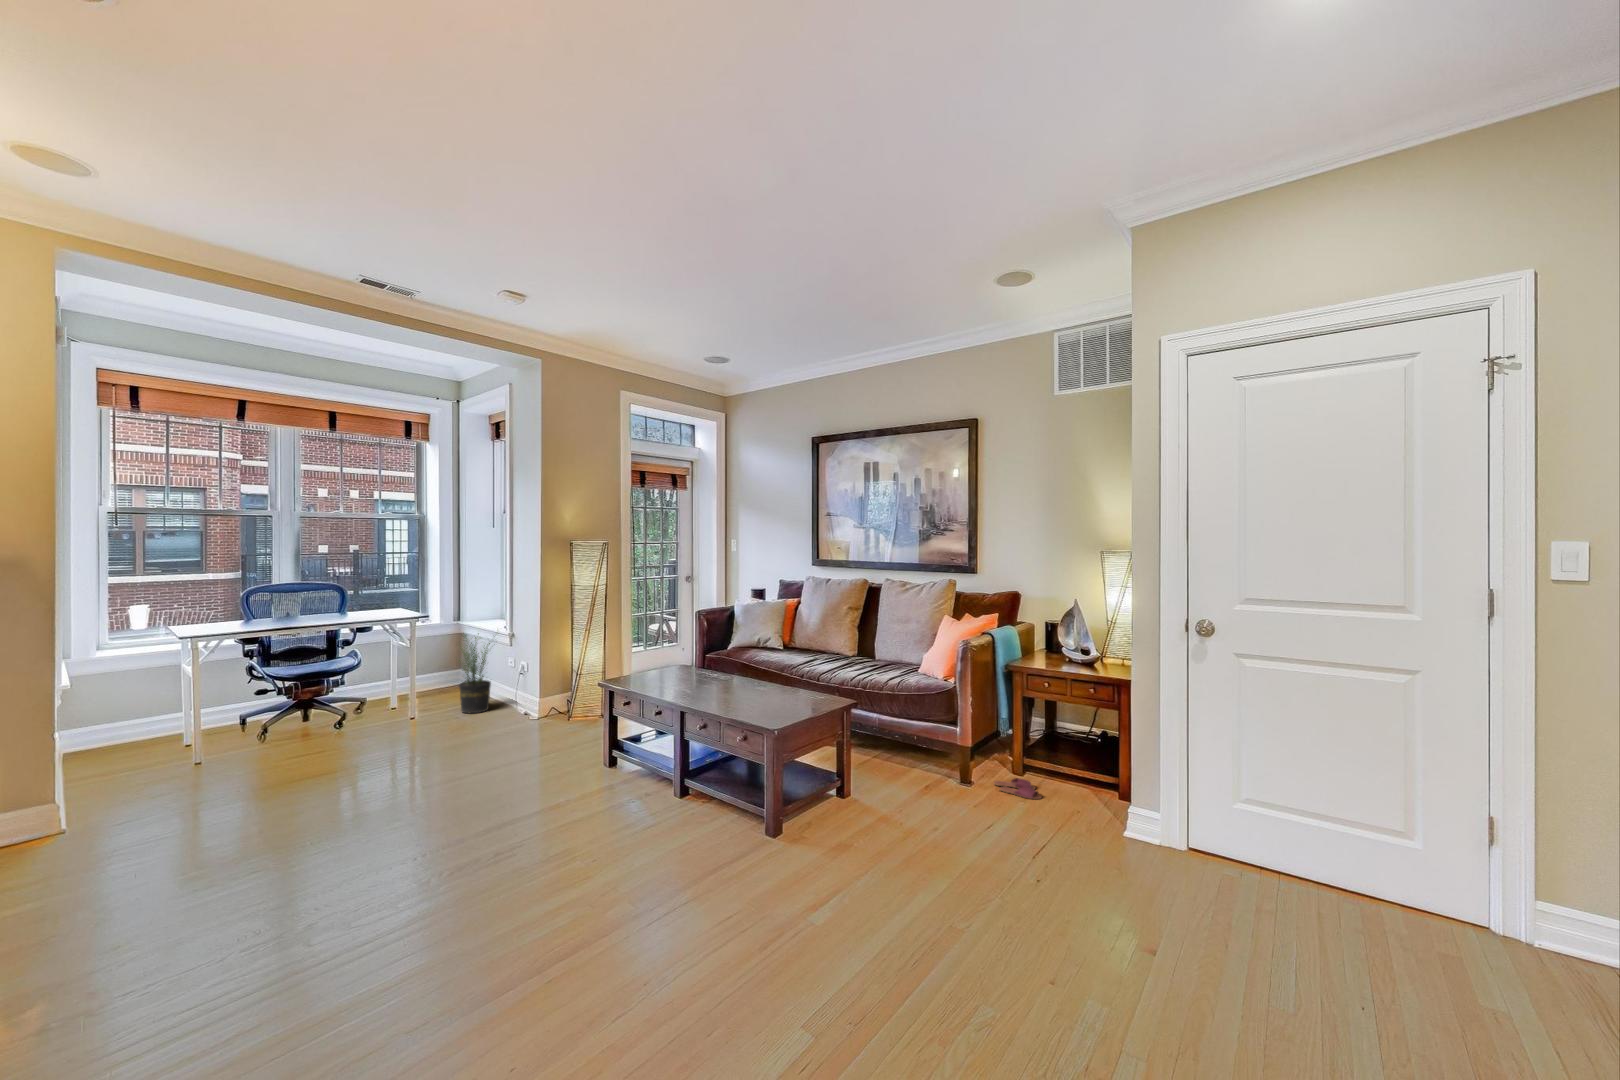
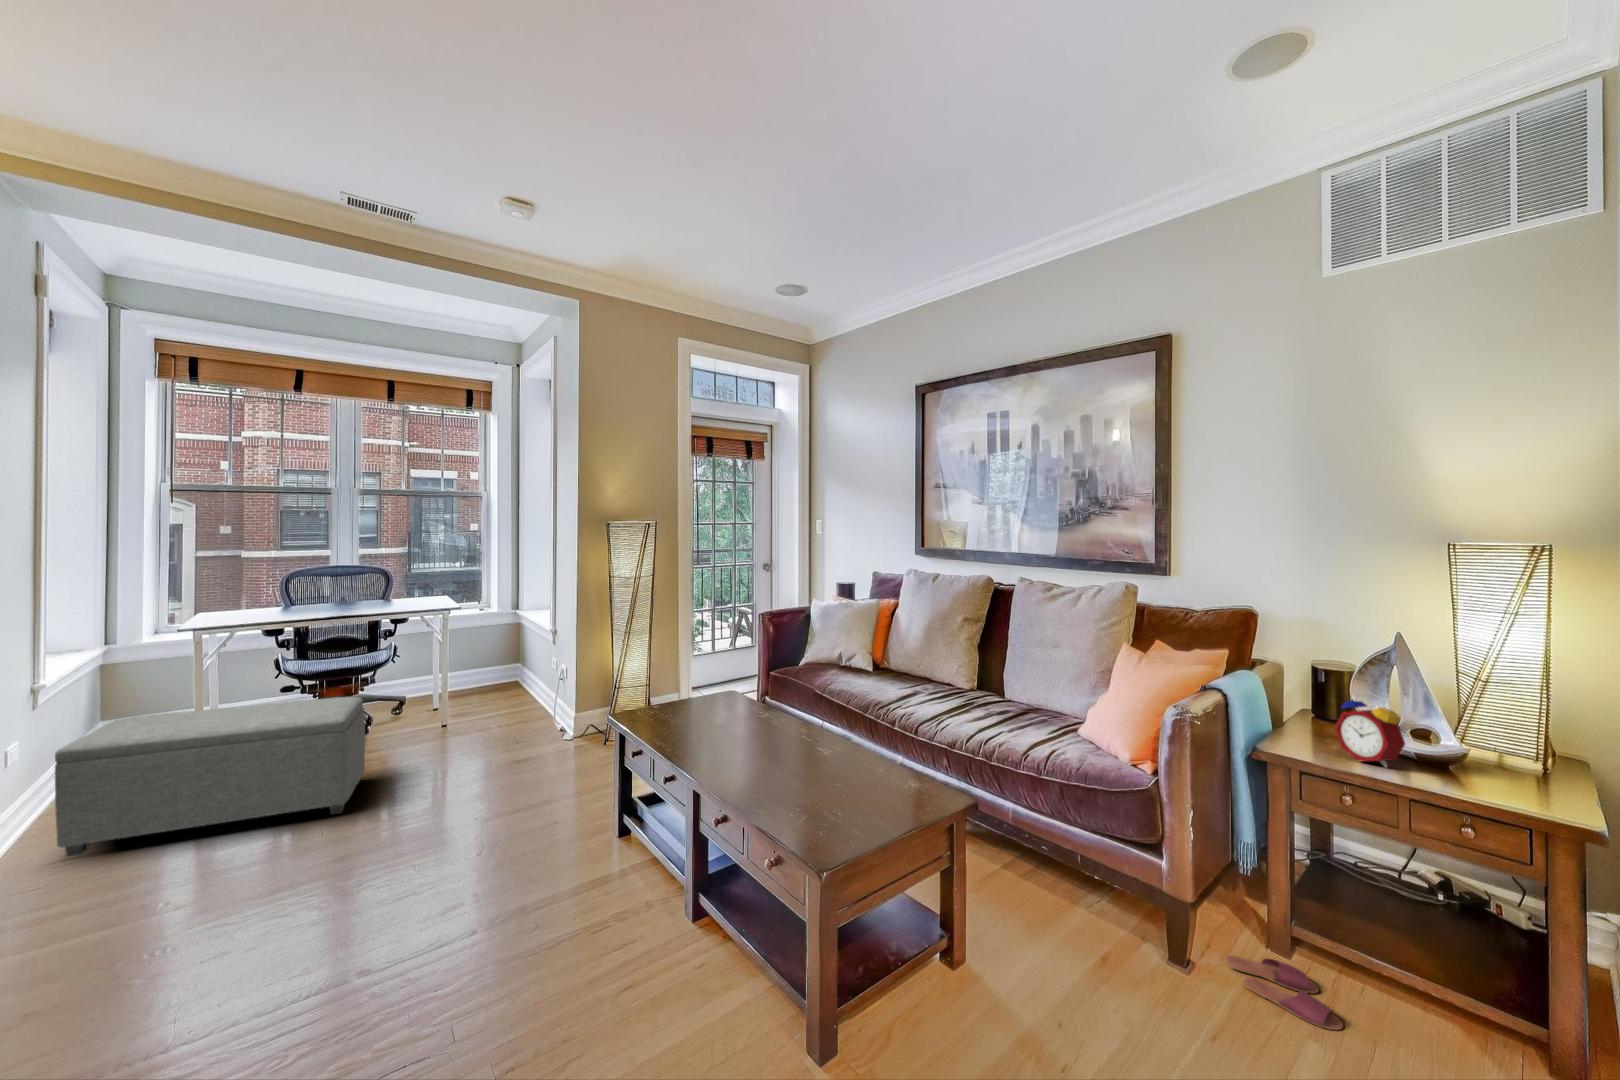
alarm clock: none [1046,629,1075,668] -> present [1335,692,1405,767]
potted plant: present [459,633,491,713] -> none [481,624,546,726]
ottoman: none [174,681,388,799] -> present [55,697,365,856]

